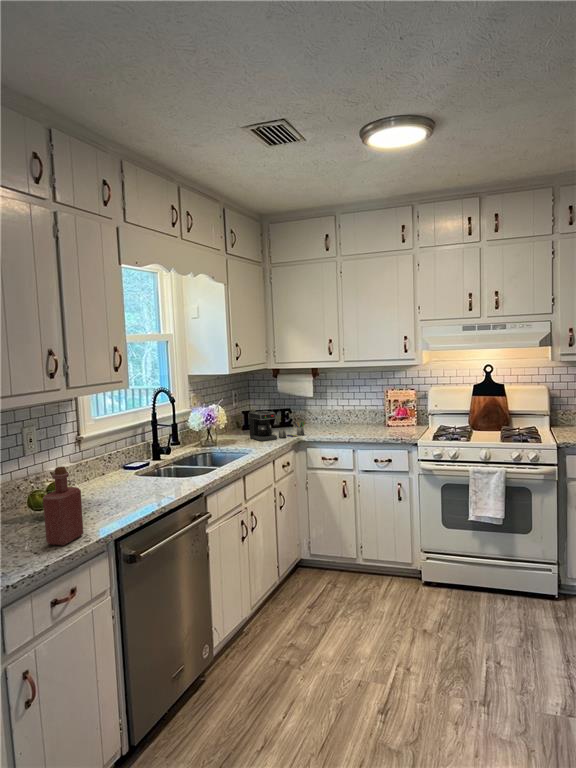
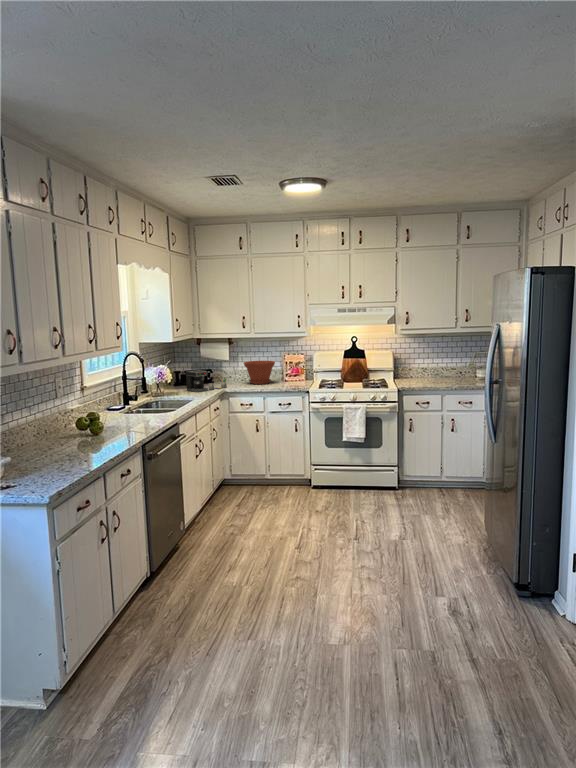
plant pot: none [330,398,374,431] -> present [244,361,275,384]
bottle: present [43,466,83,545] -> none [104,398,125,445]

